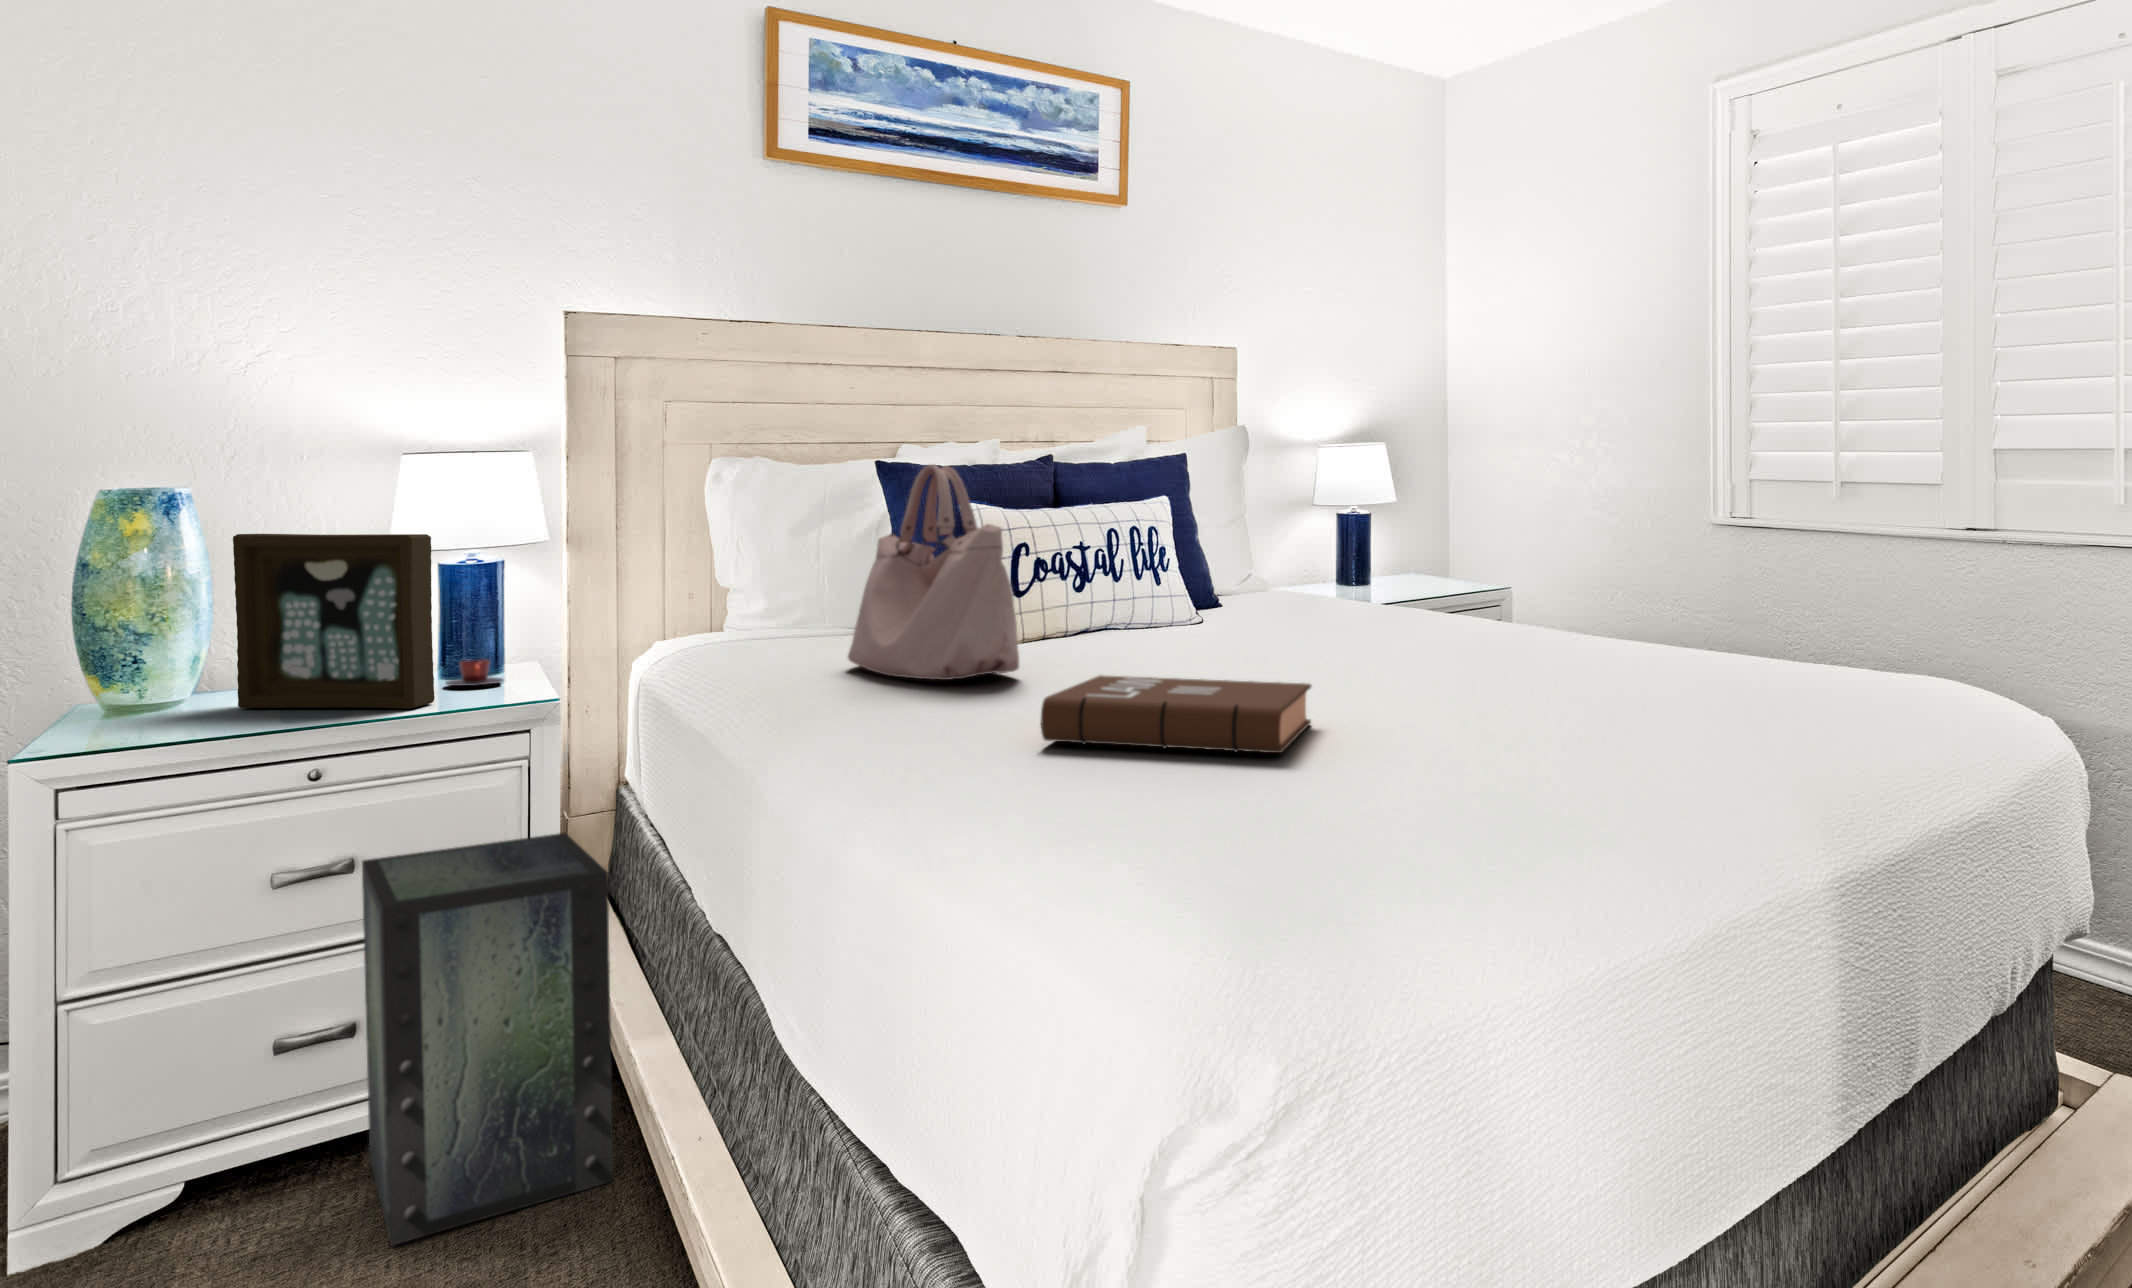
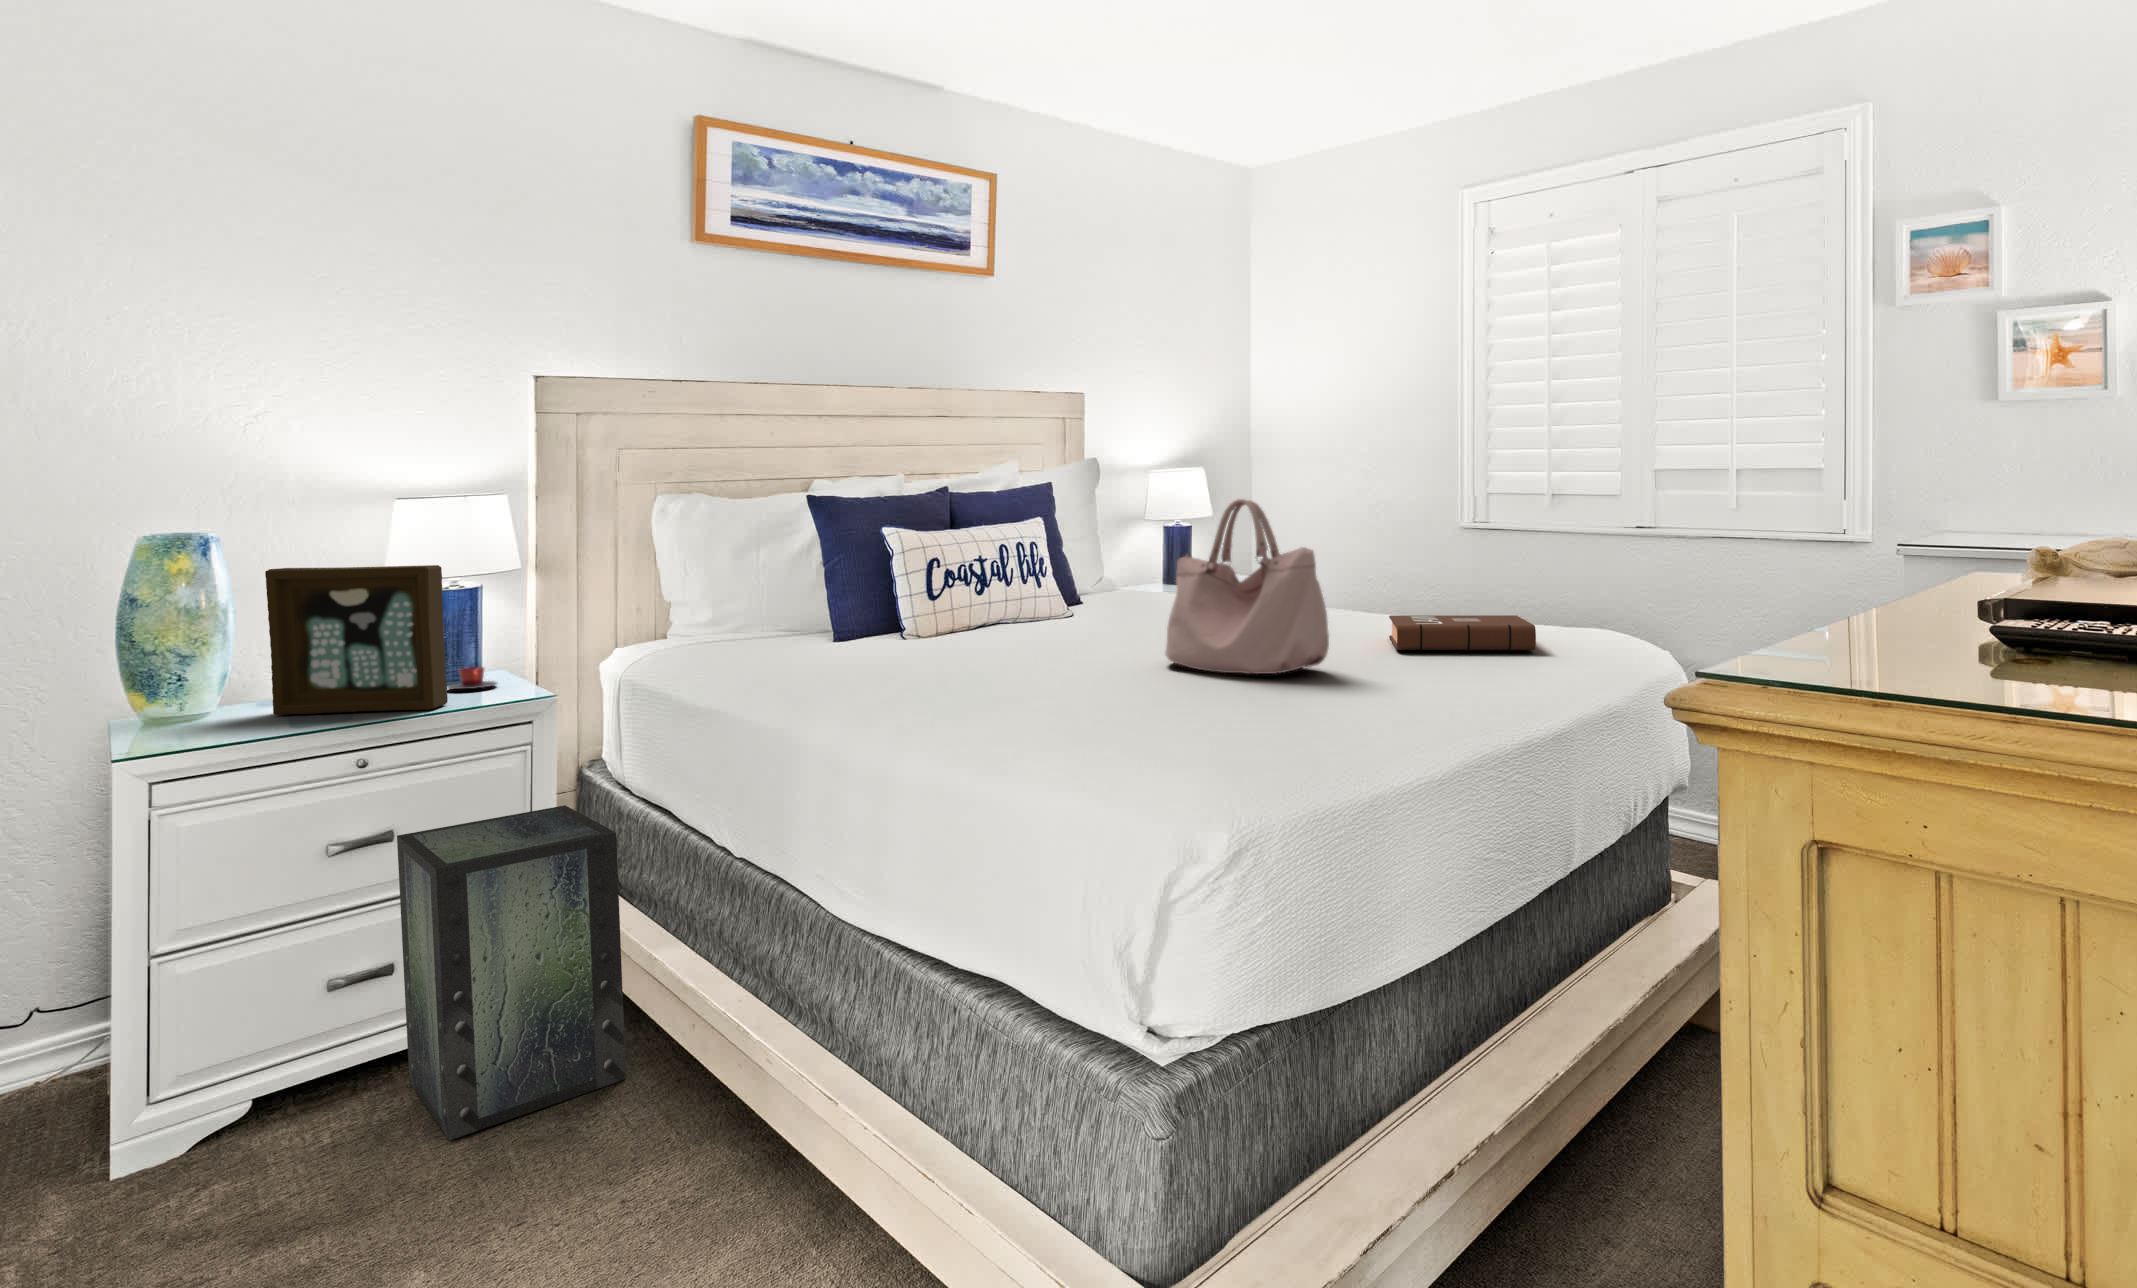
handbag: present [848,464,1019,680] -> present [1165,499,1329,674]
book: present [1041,676,1311,753] -> present [1389,615,1536,651]

